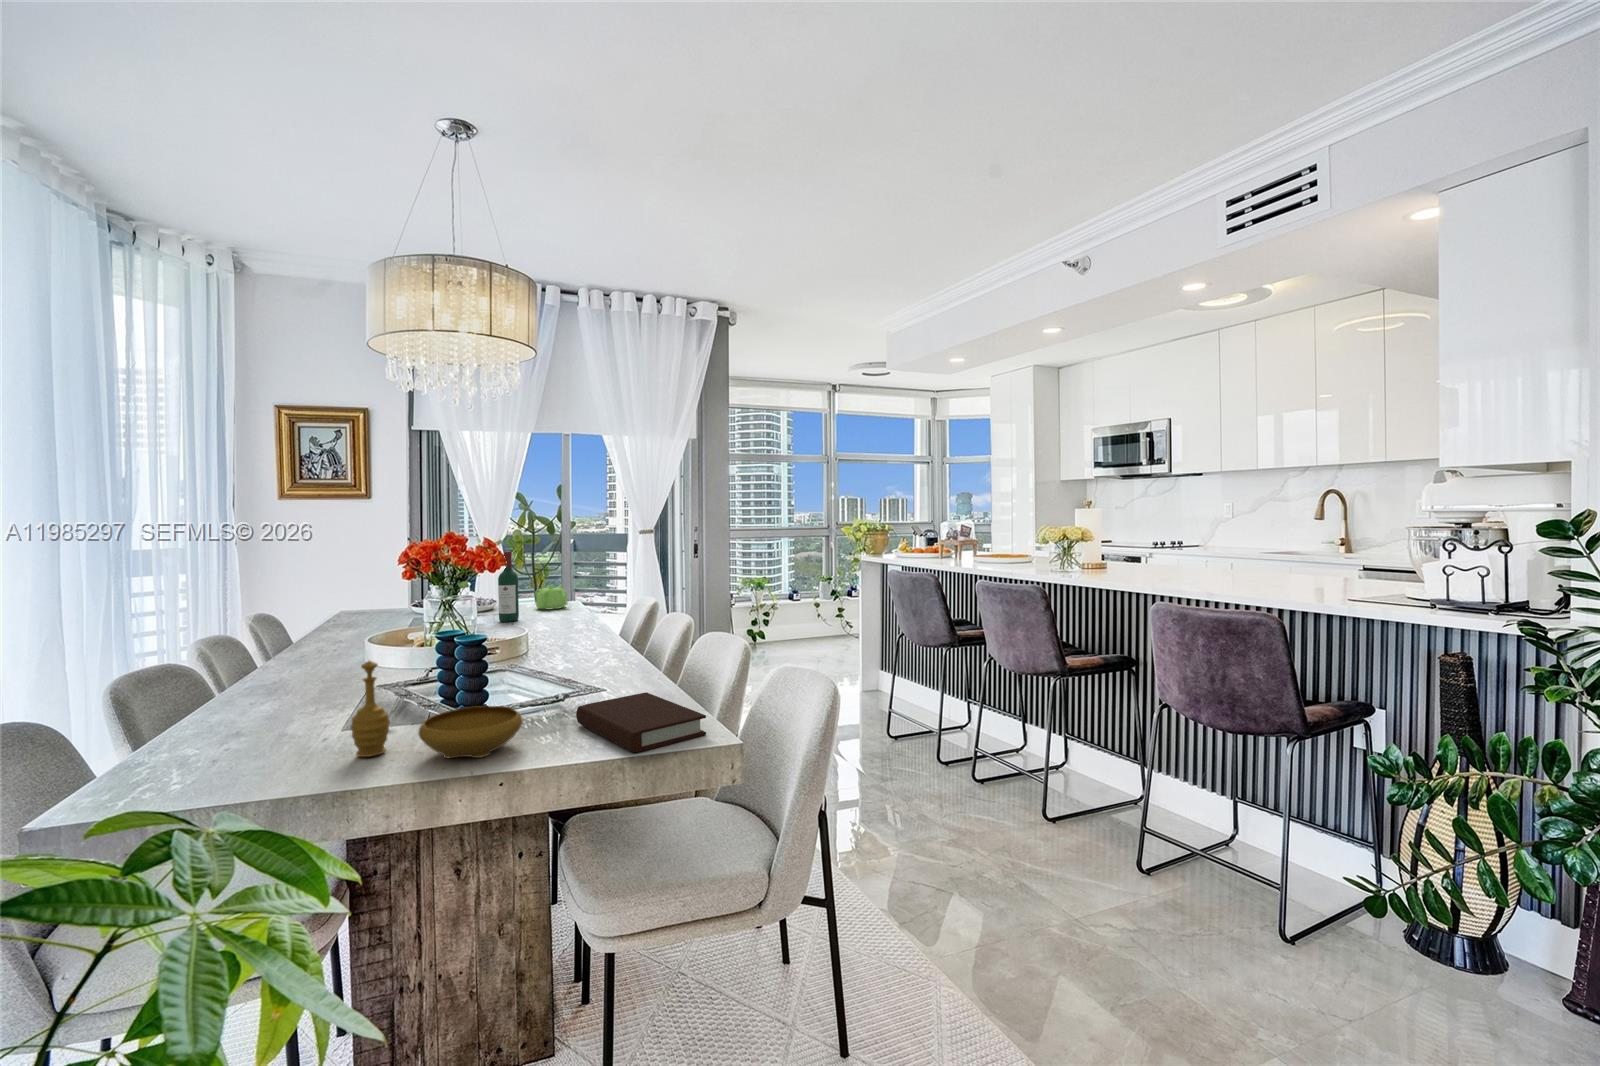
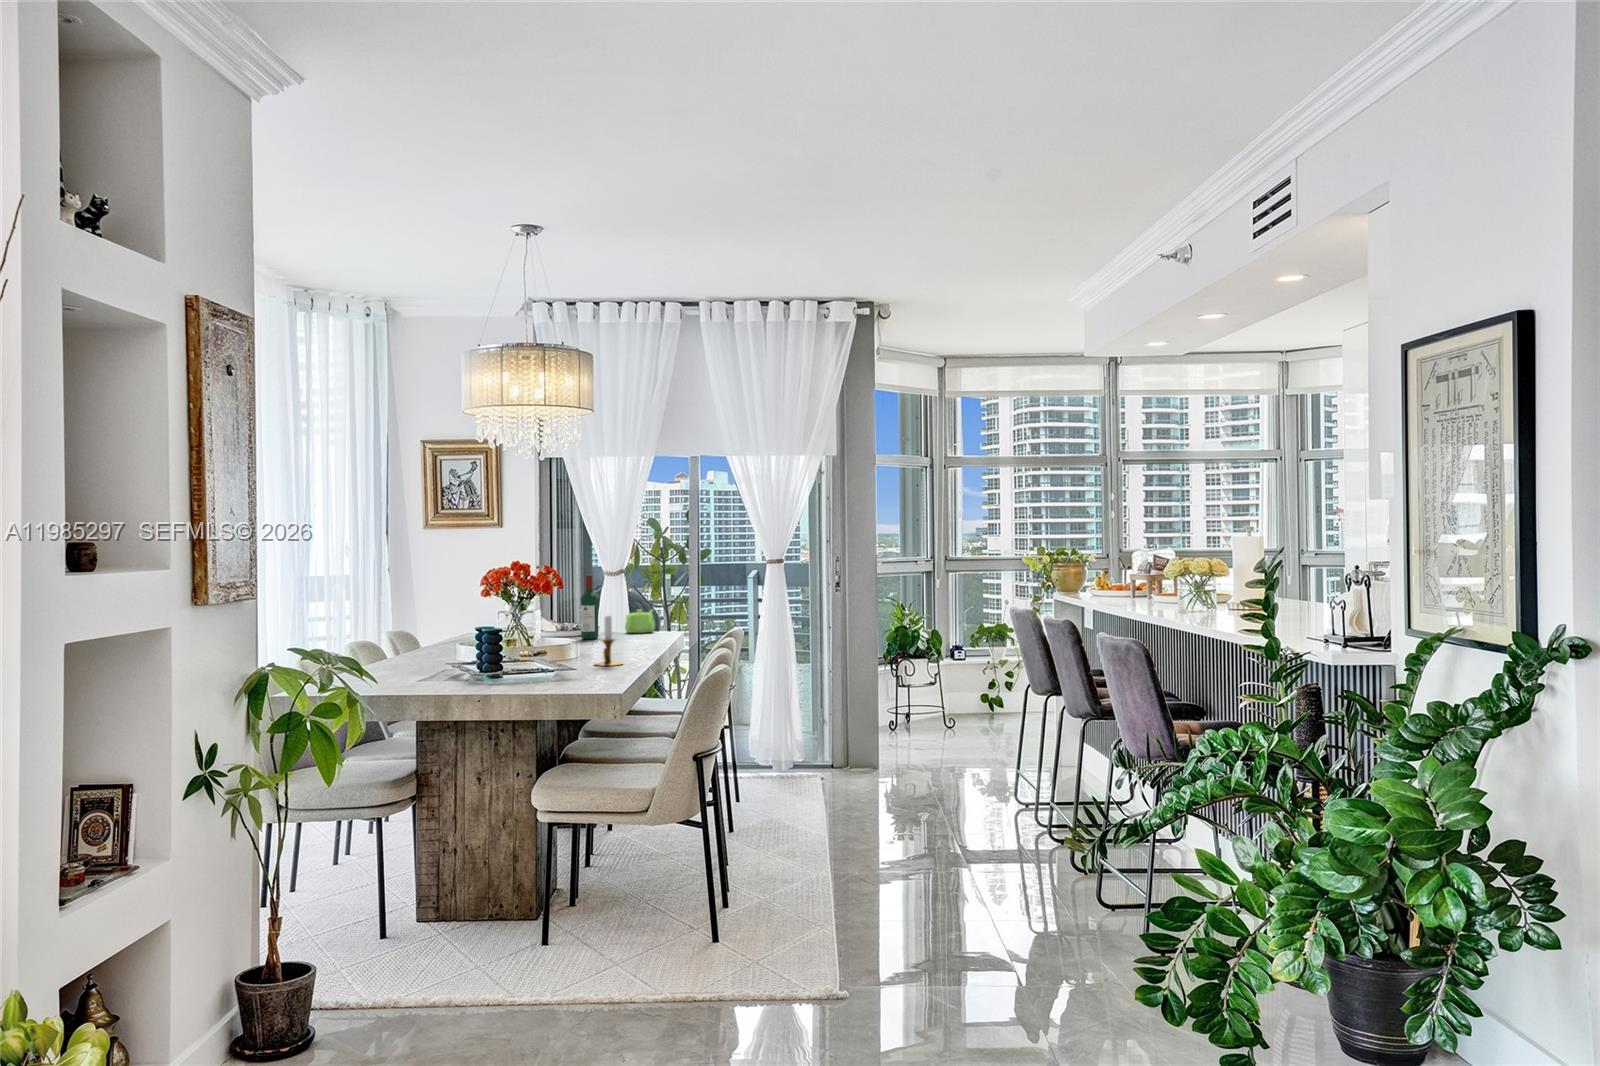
candlestick: none [590,609,627,674] -> present [596,616,621,666]
decorative bowl: present [350,661,523,759] -> none [411,629,503,689]
book: present [576,692,706,753] -> none [542,667,608,691]

